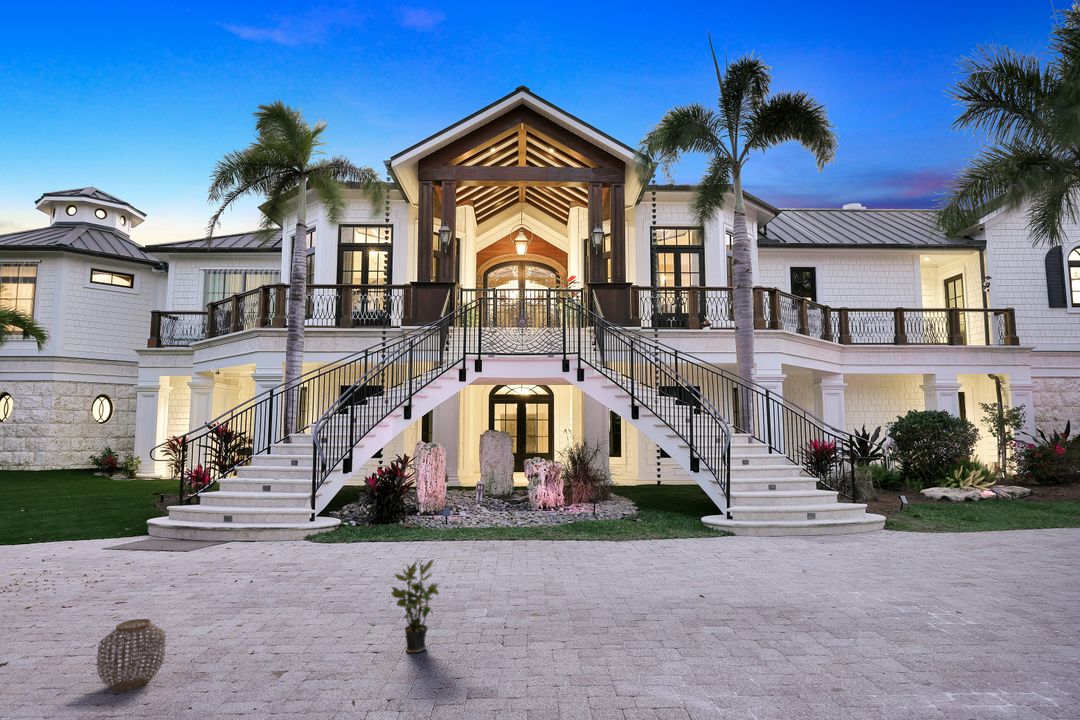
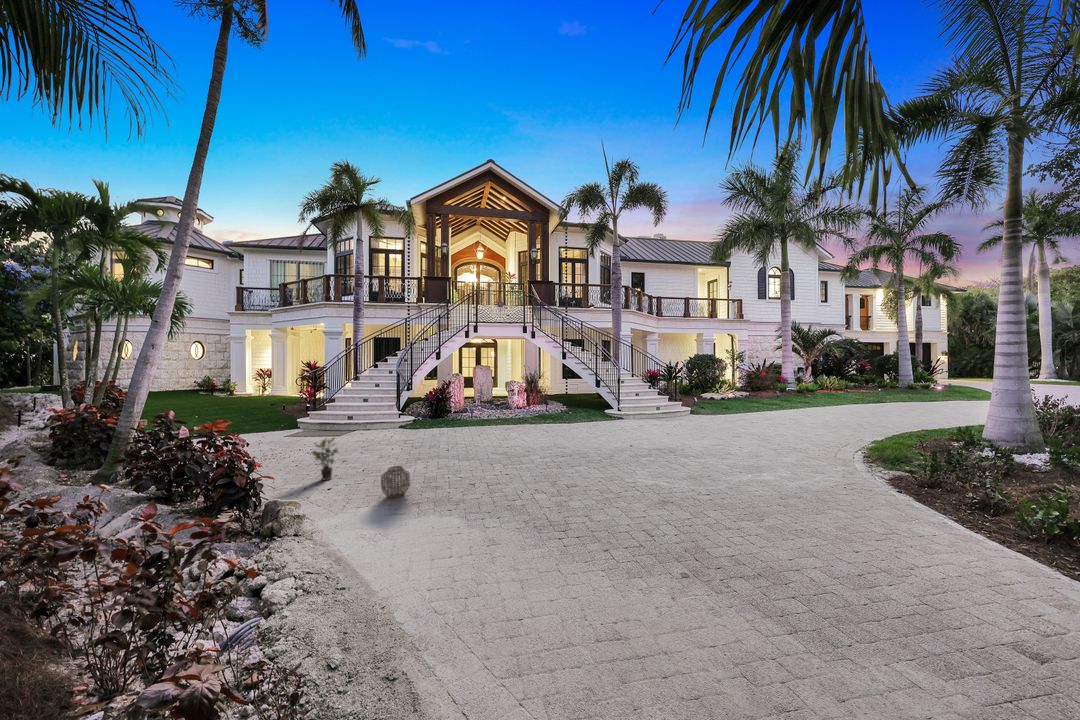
potted plant: present [391,560,439,653] -> present [313,437,338,480]

